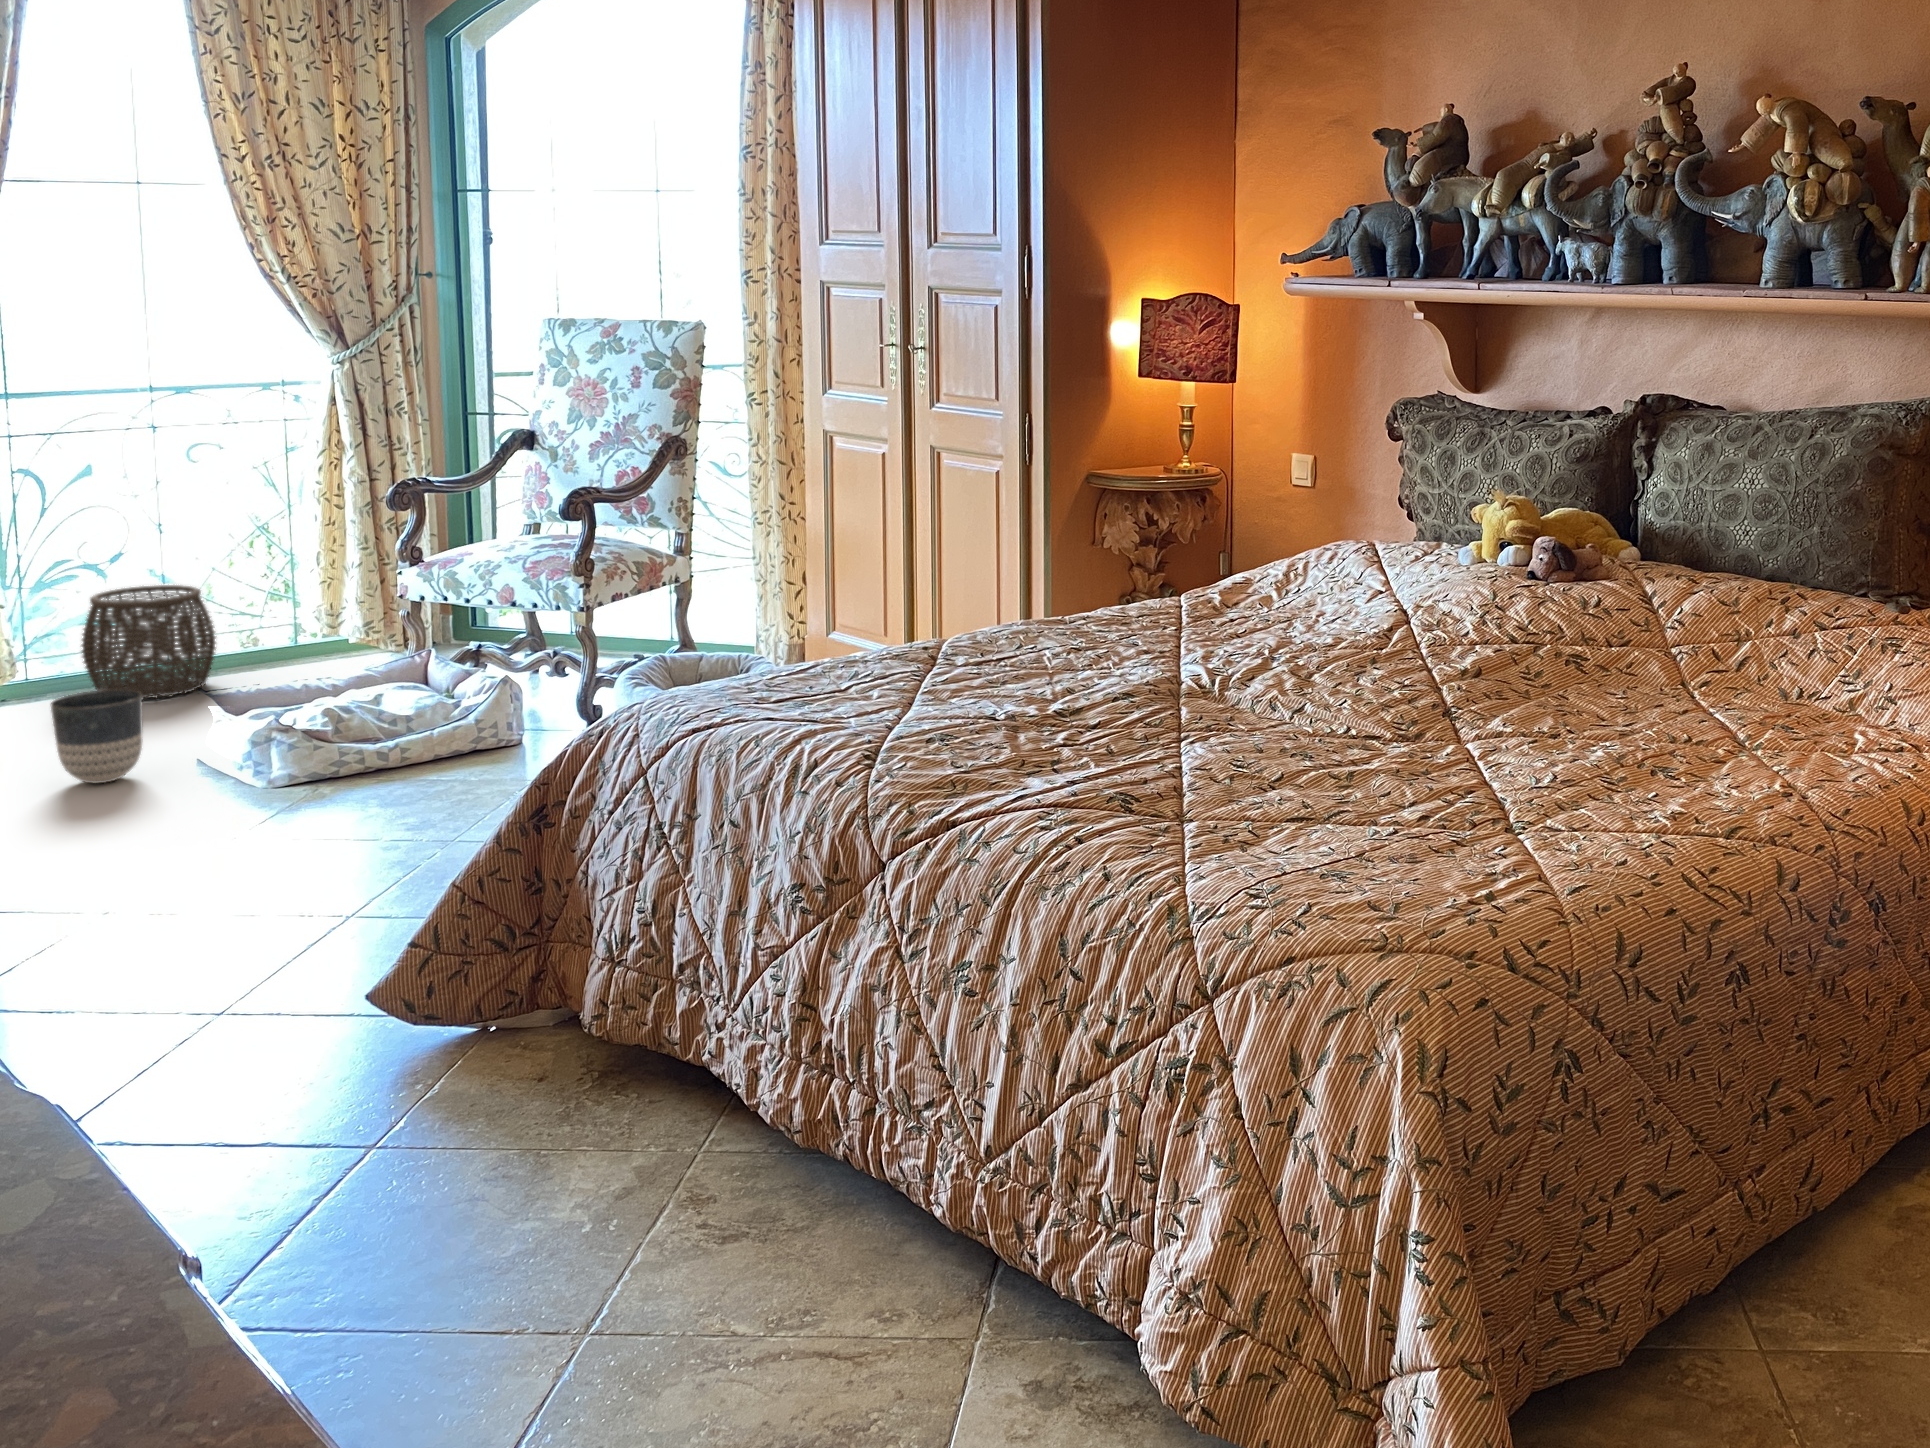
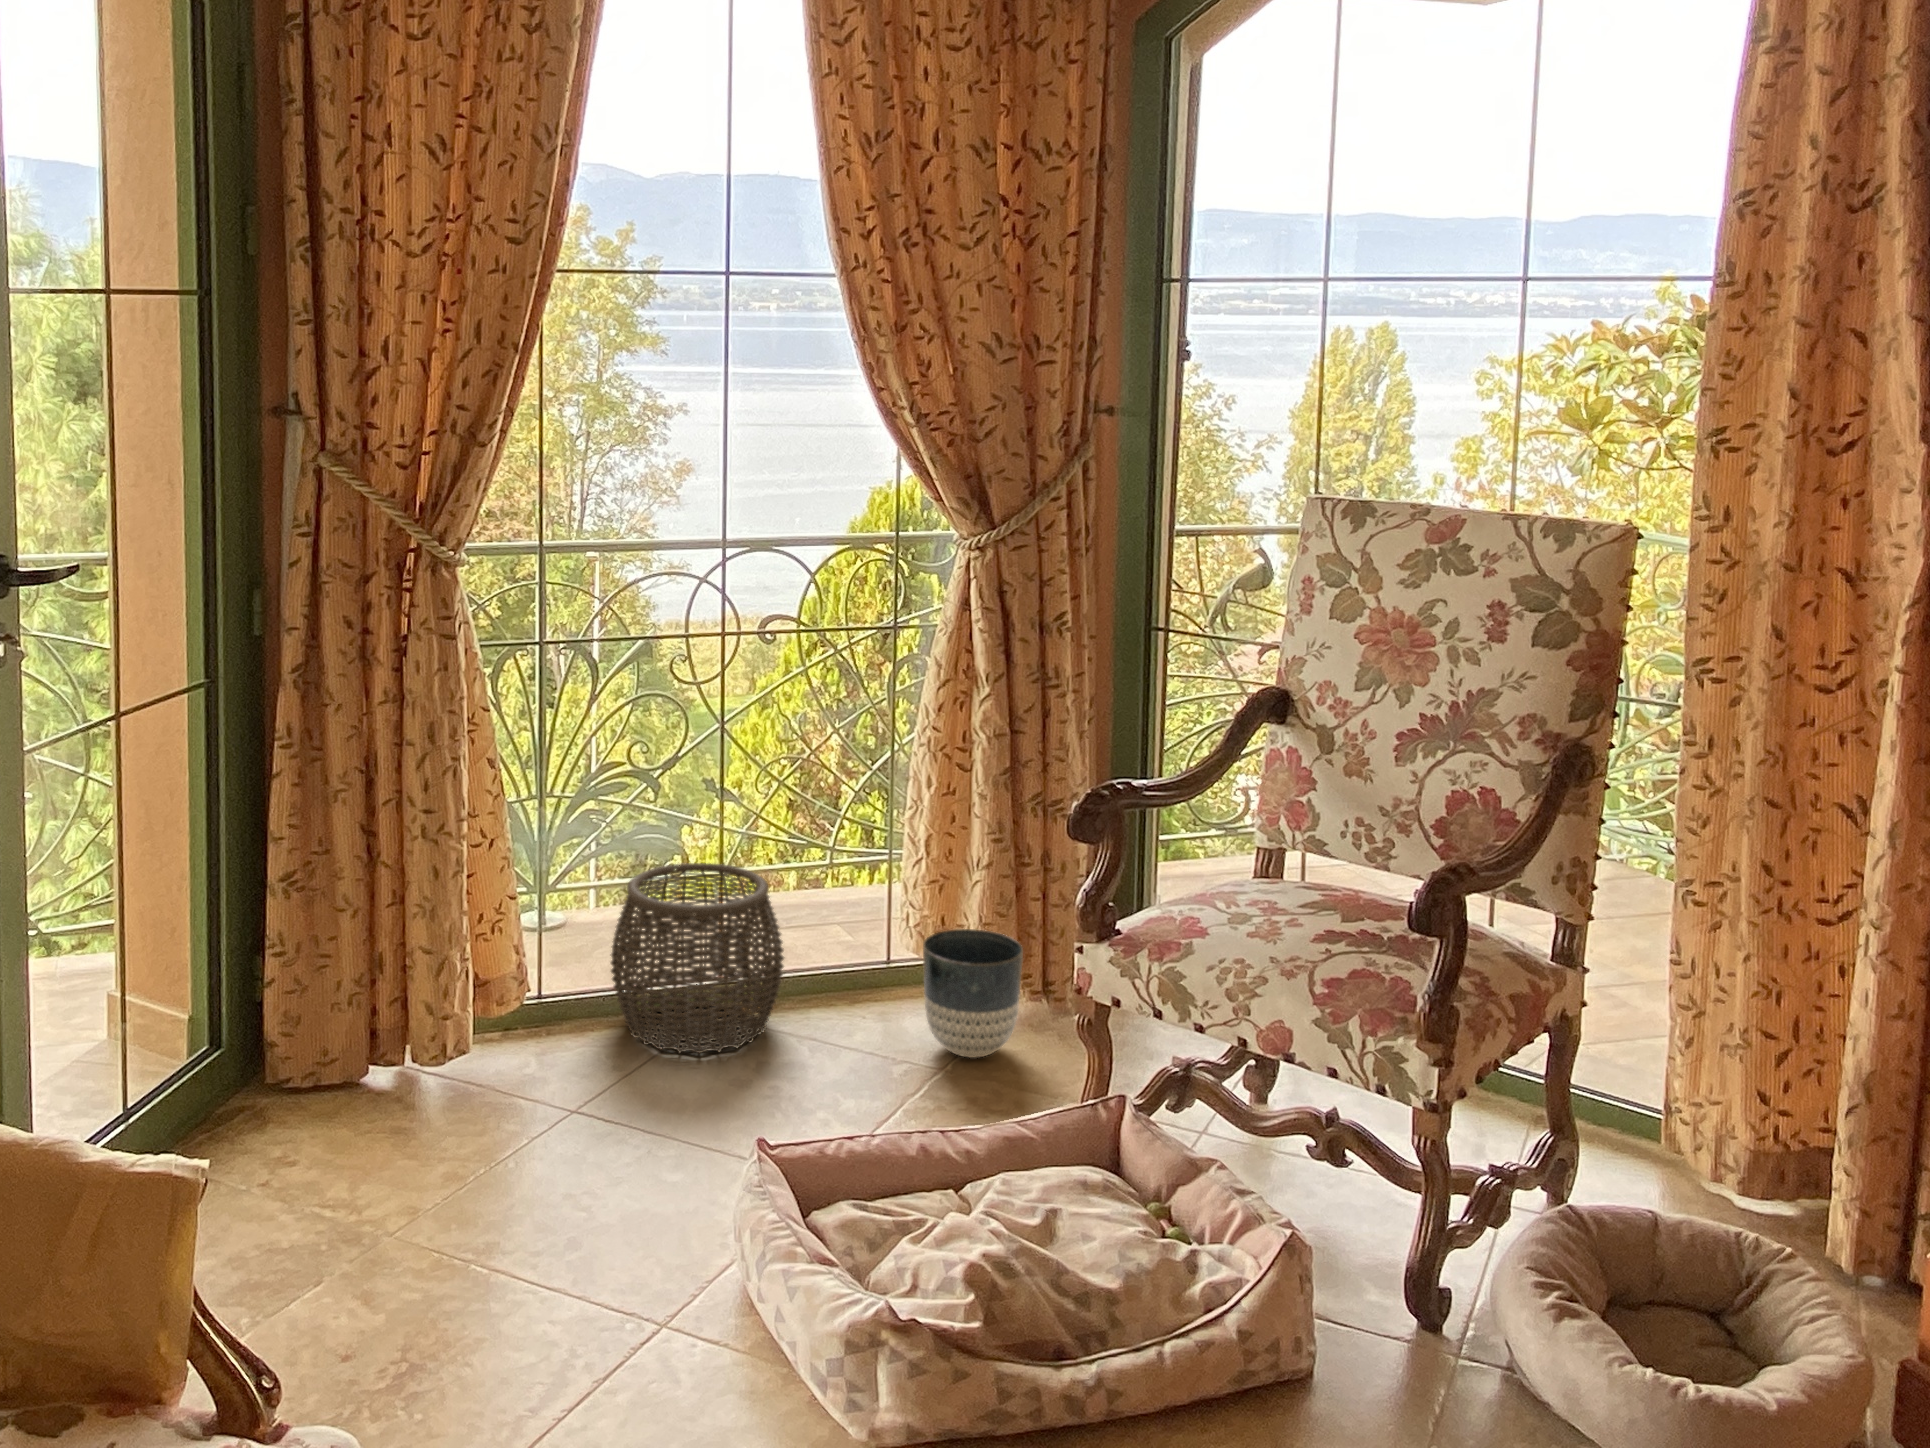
planter: present [51,690,143,783] -> present [923,929,1023,1058]

